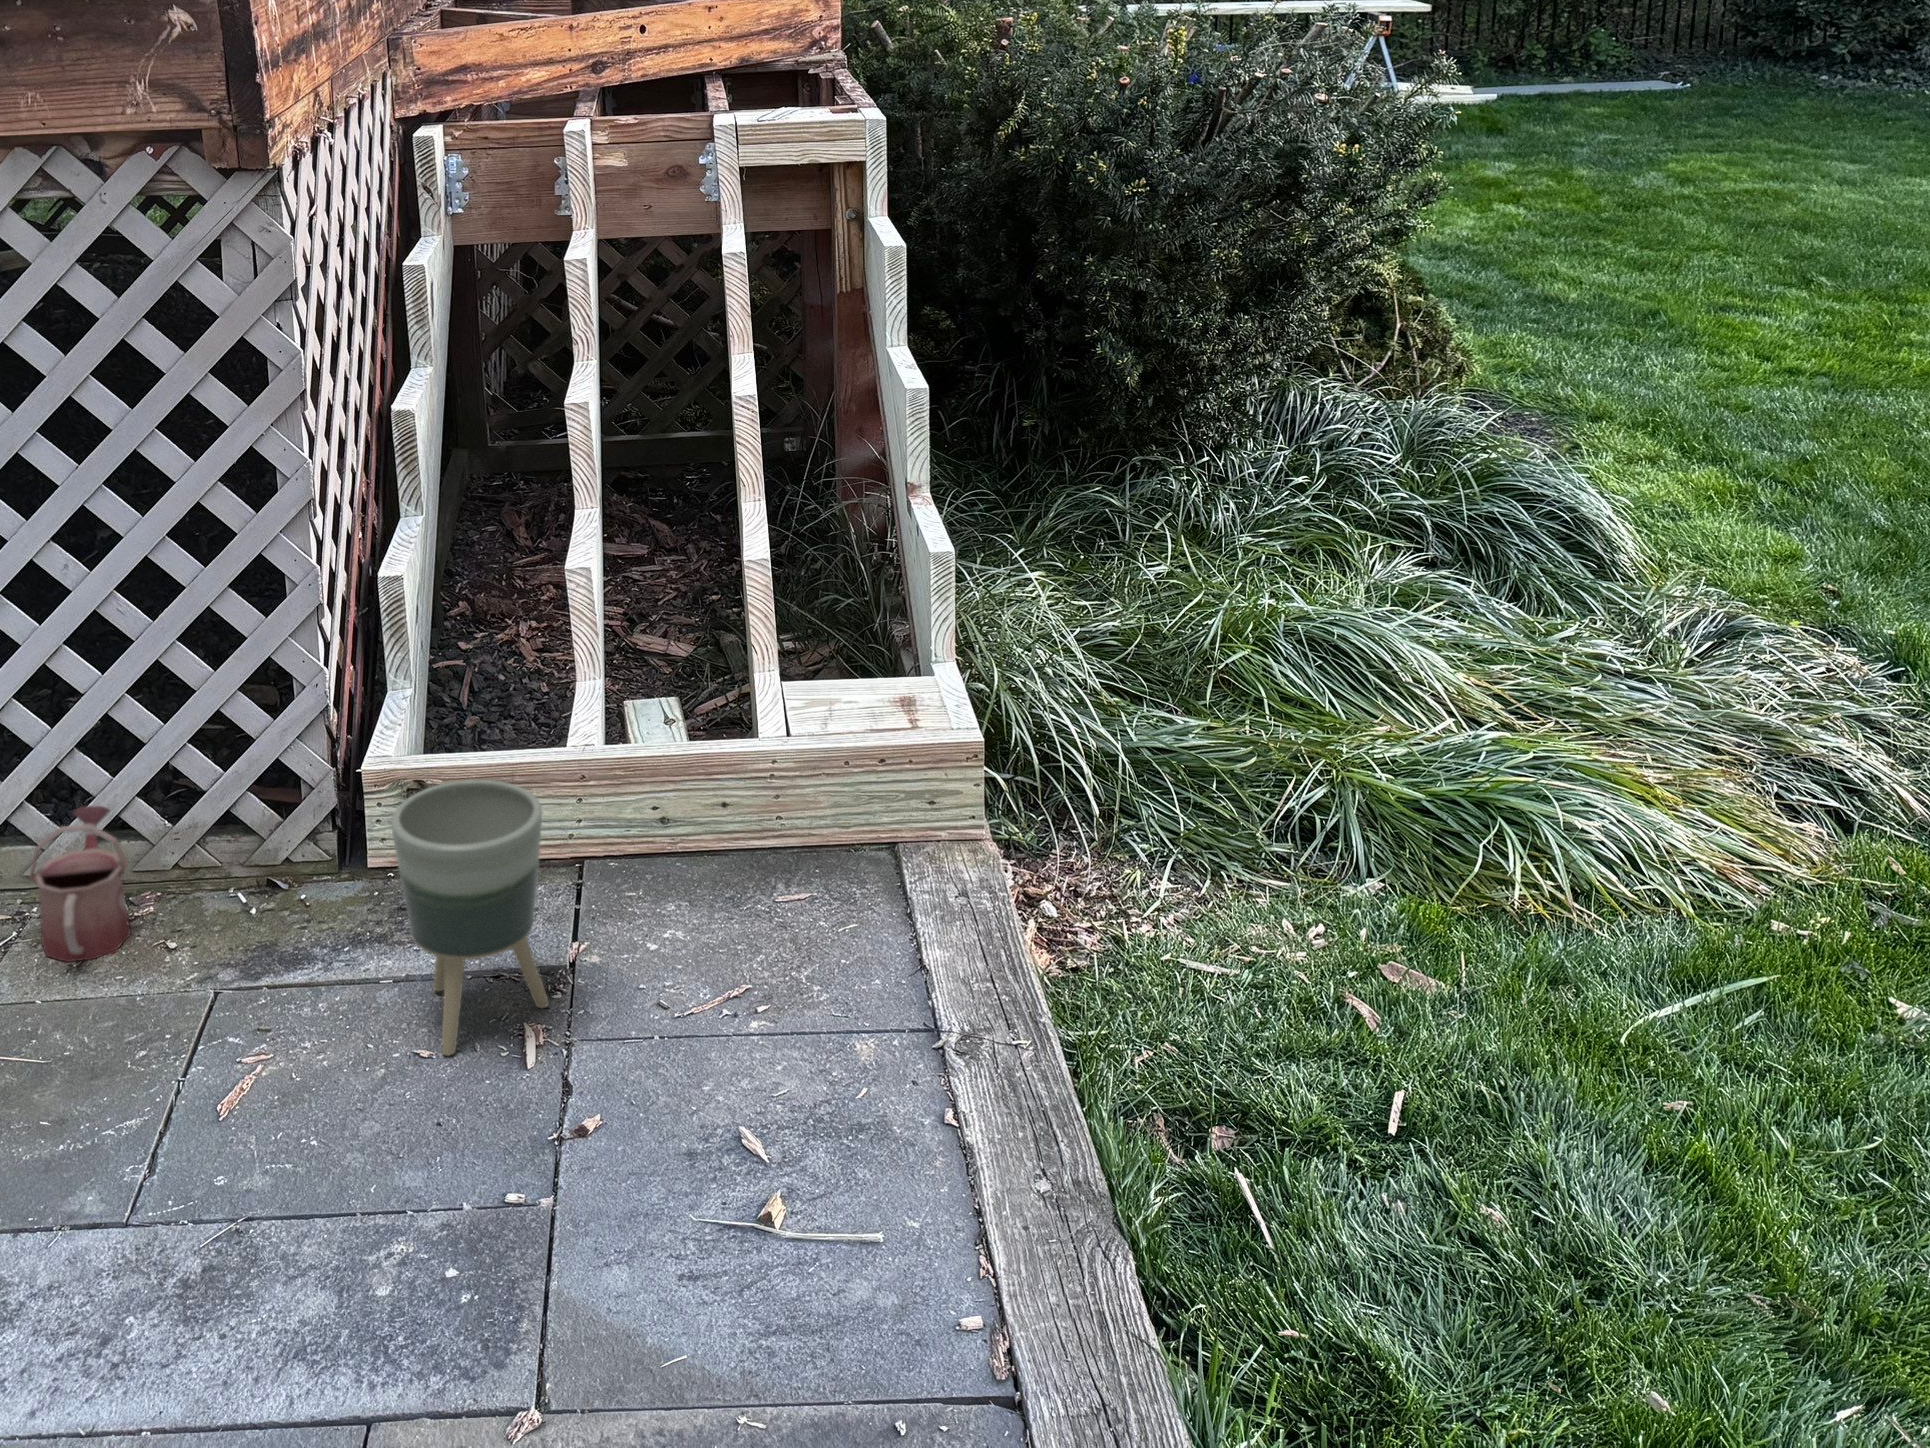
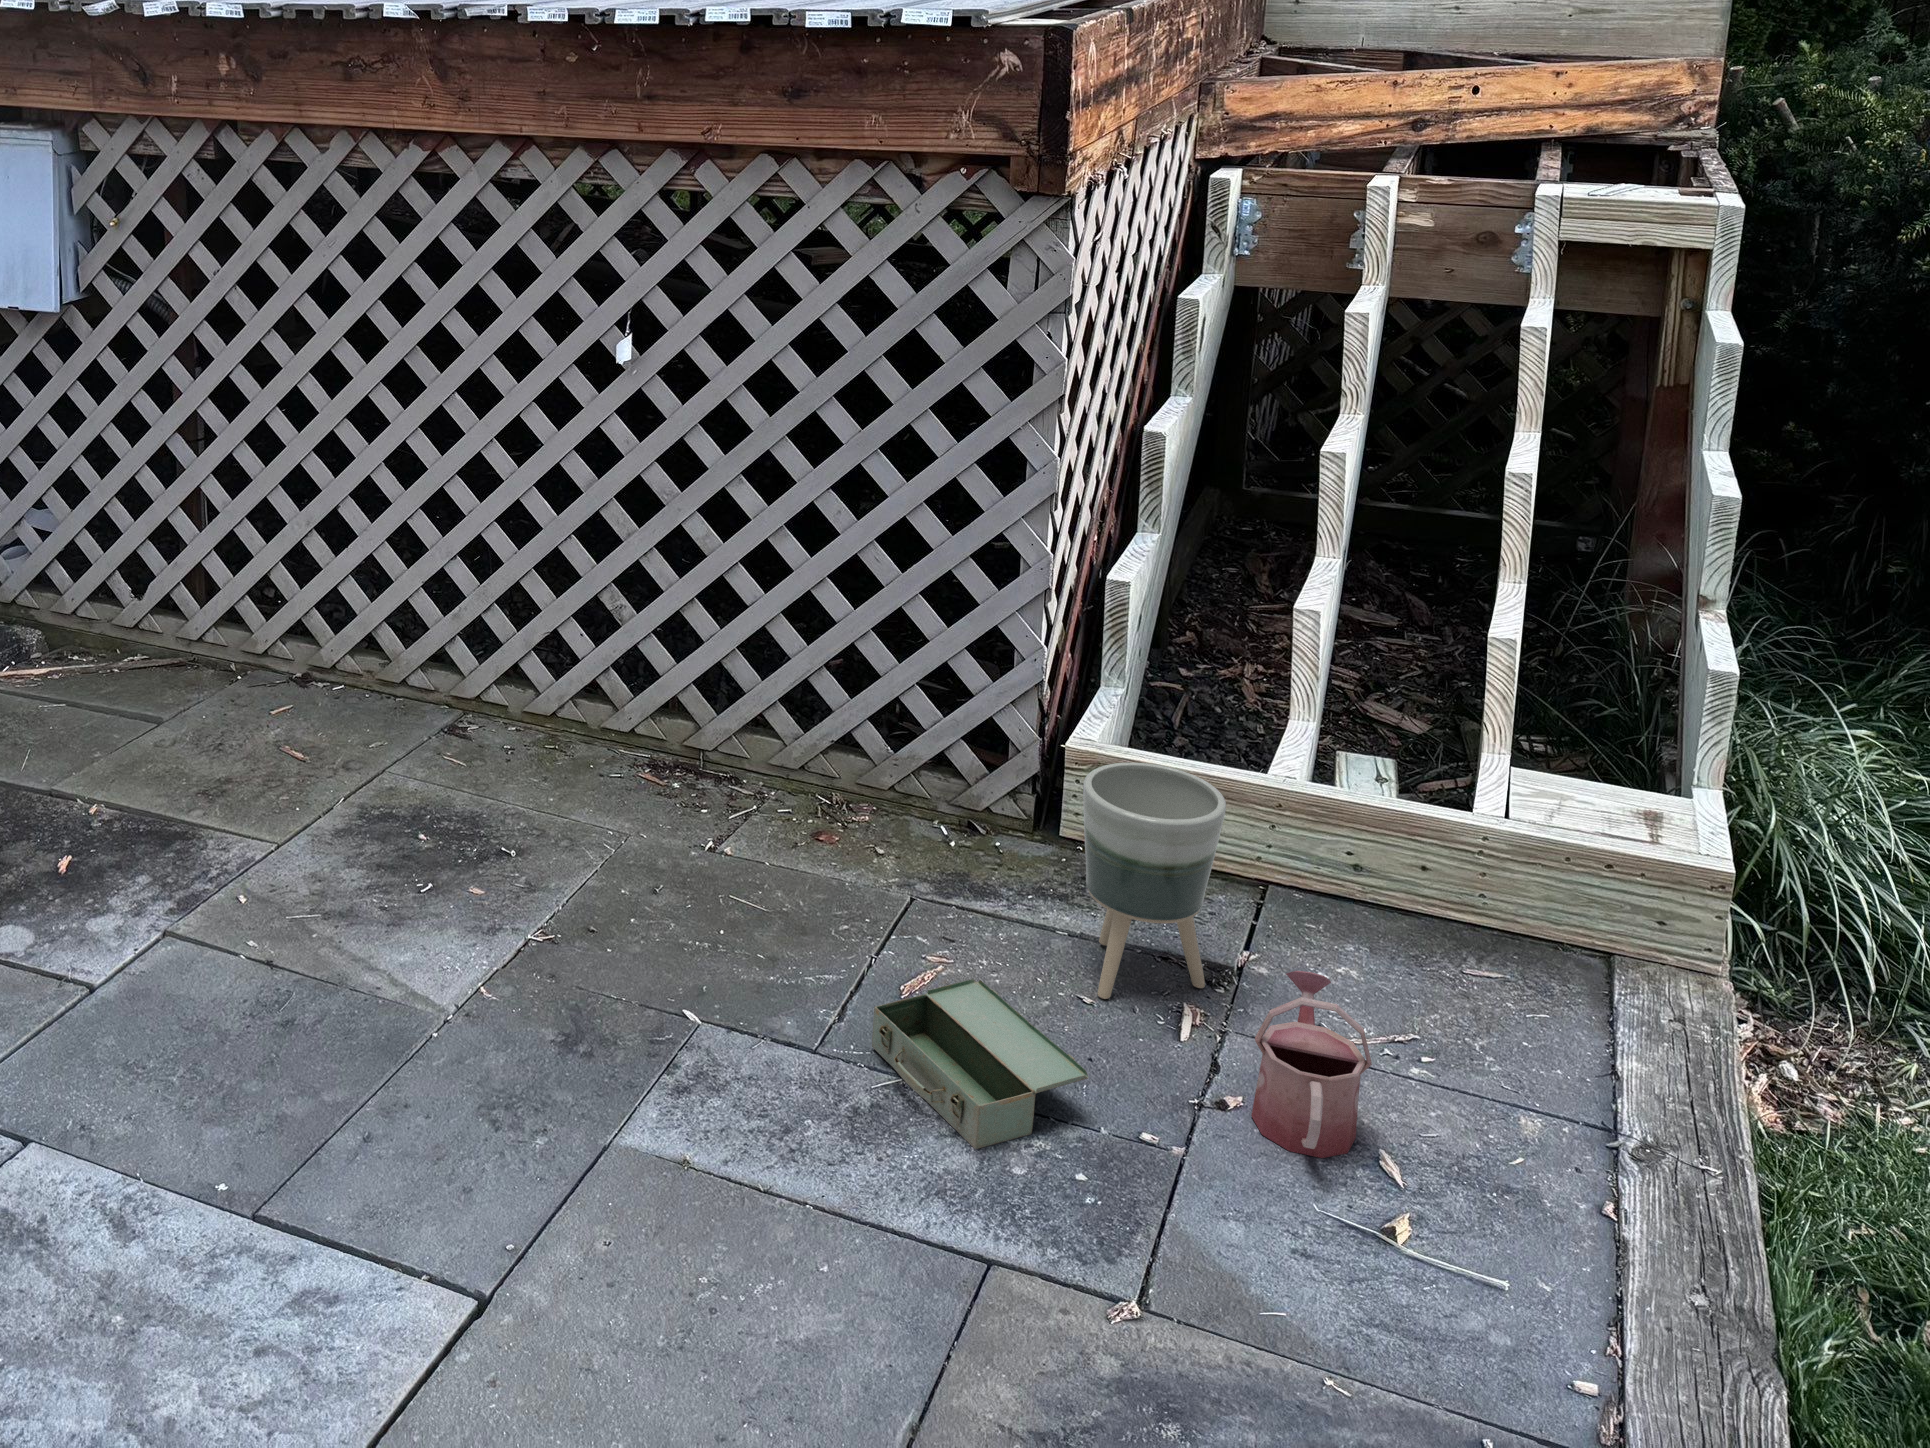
watering can: present [30,806,131,962] -> present [1251,971,1372,1158]
toolbox: none [193,1087,450,1300] -> present [872,979,1089,1149]

